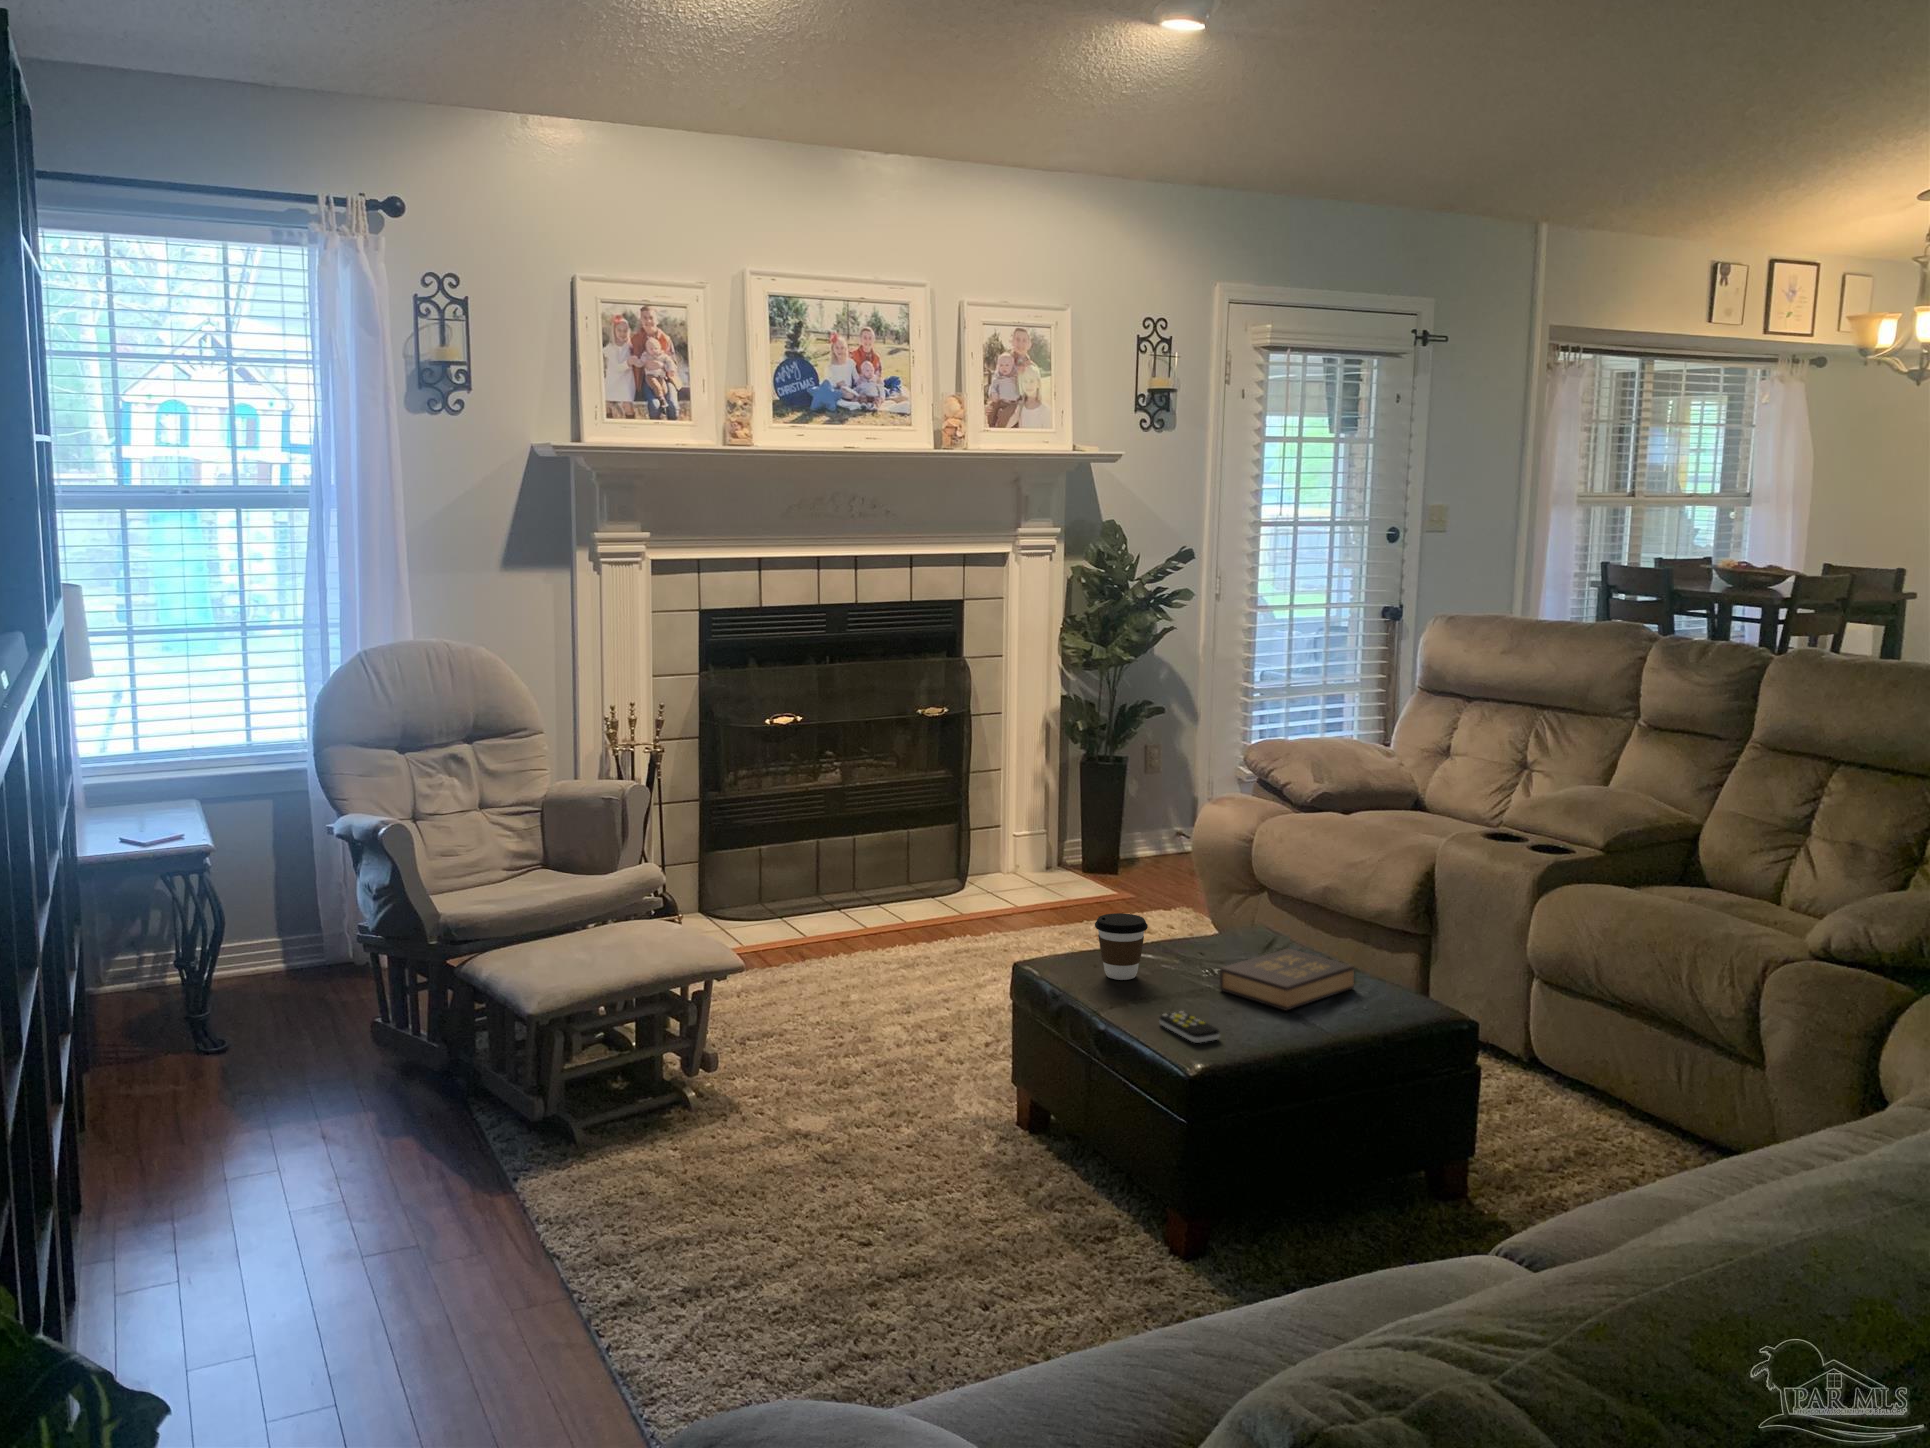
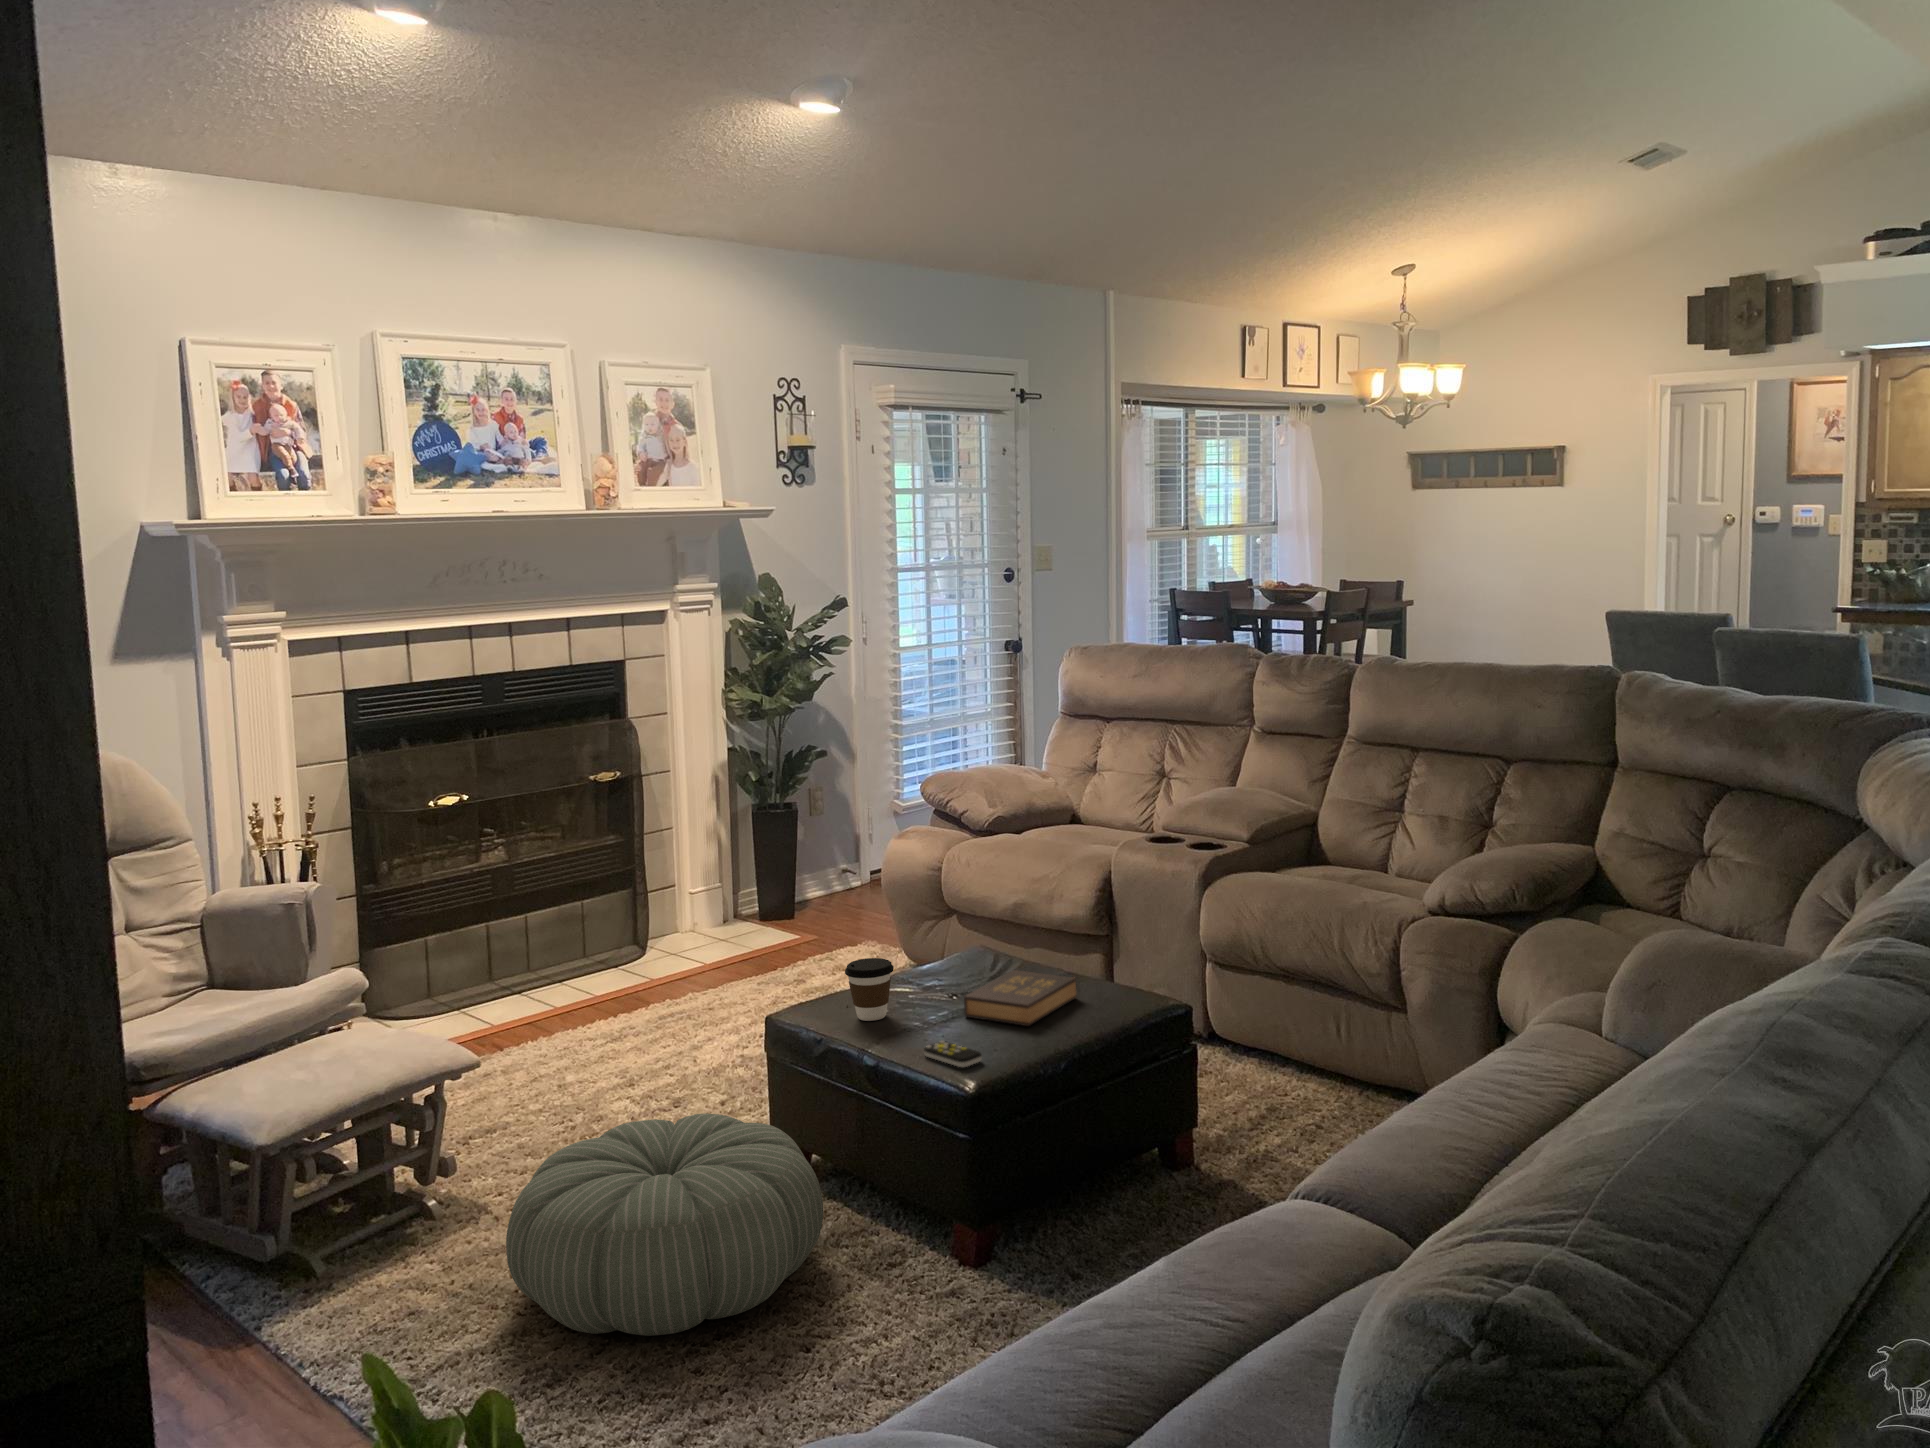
pouf: none [722,1045,1035,1262] -> present [506,1113,823,1336]

